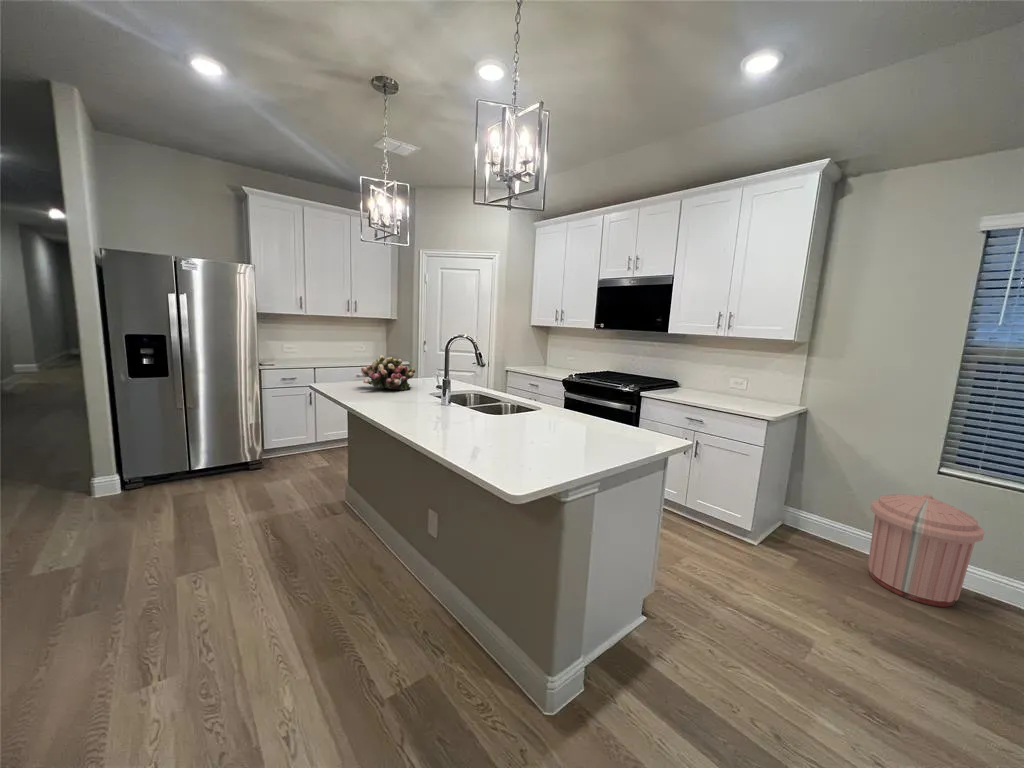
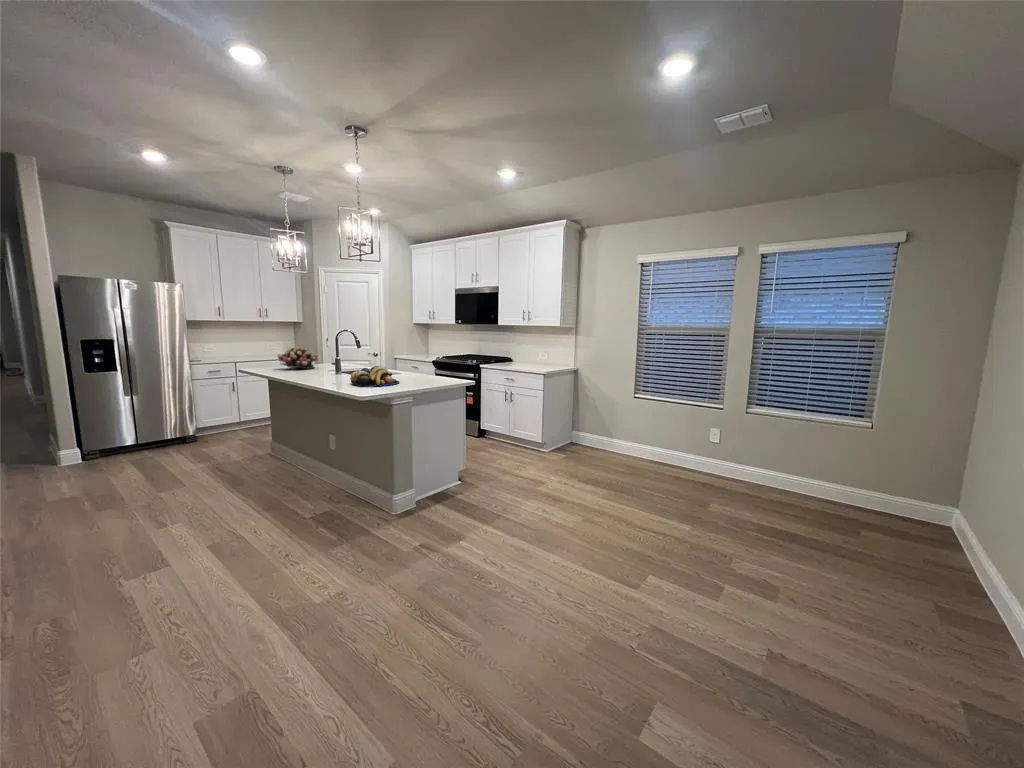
fruit bowl: none [480,407,567,456] -> present [350,366,399,387]
trash can: present [868,494,984,607] -> none [598,408,644,467]

